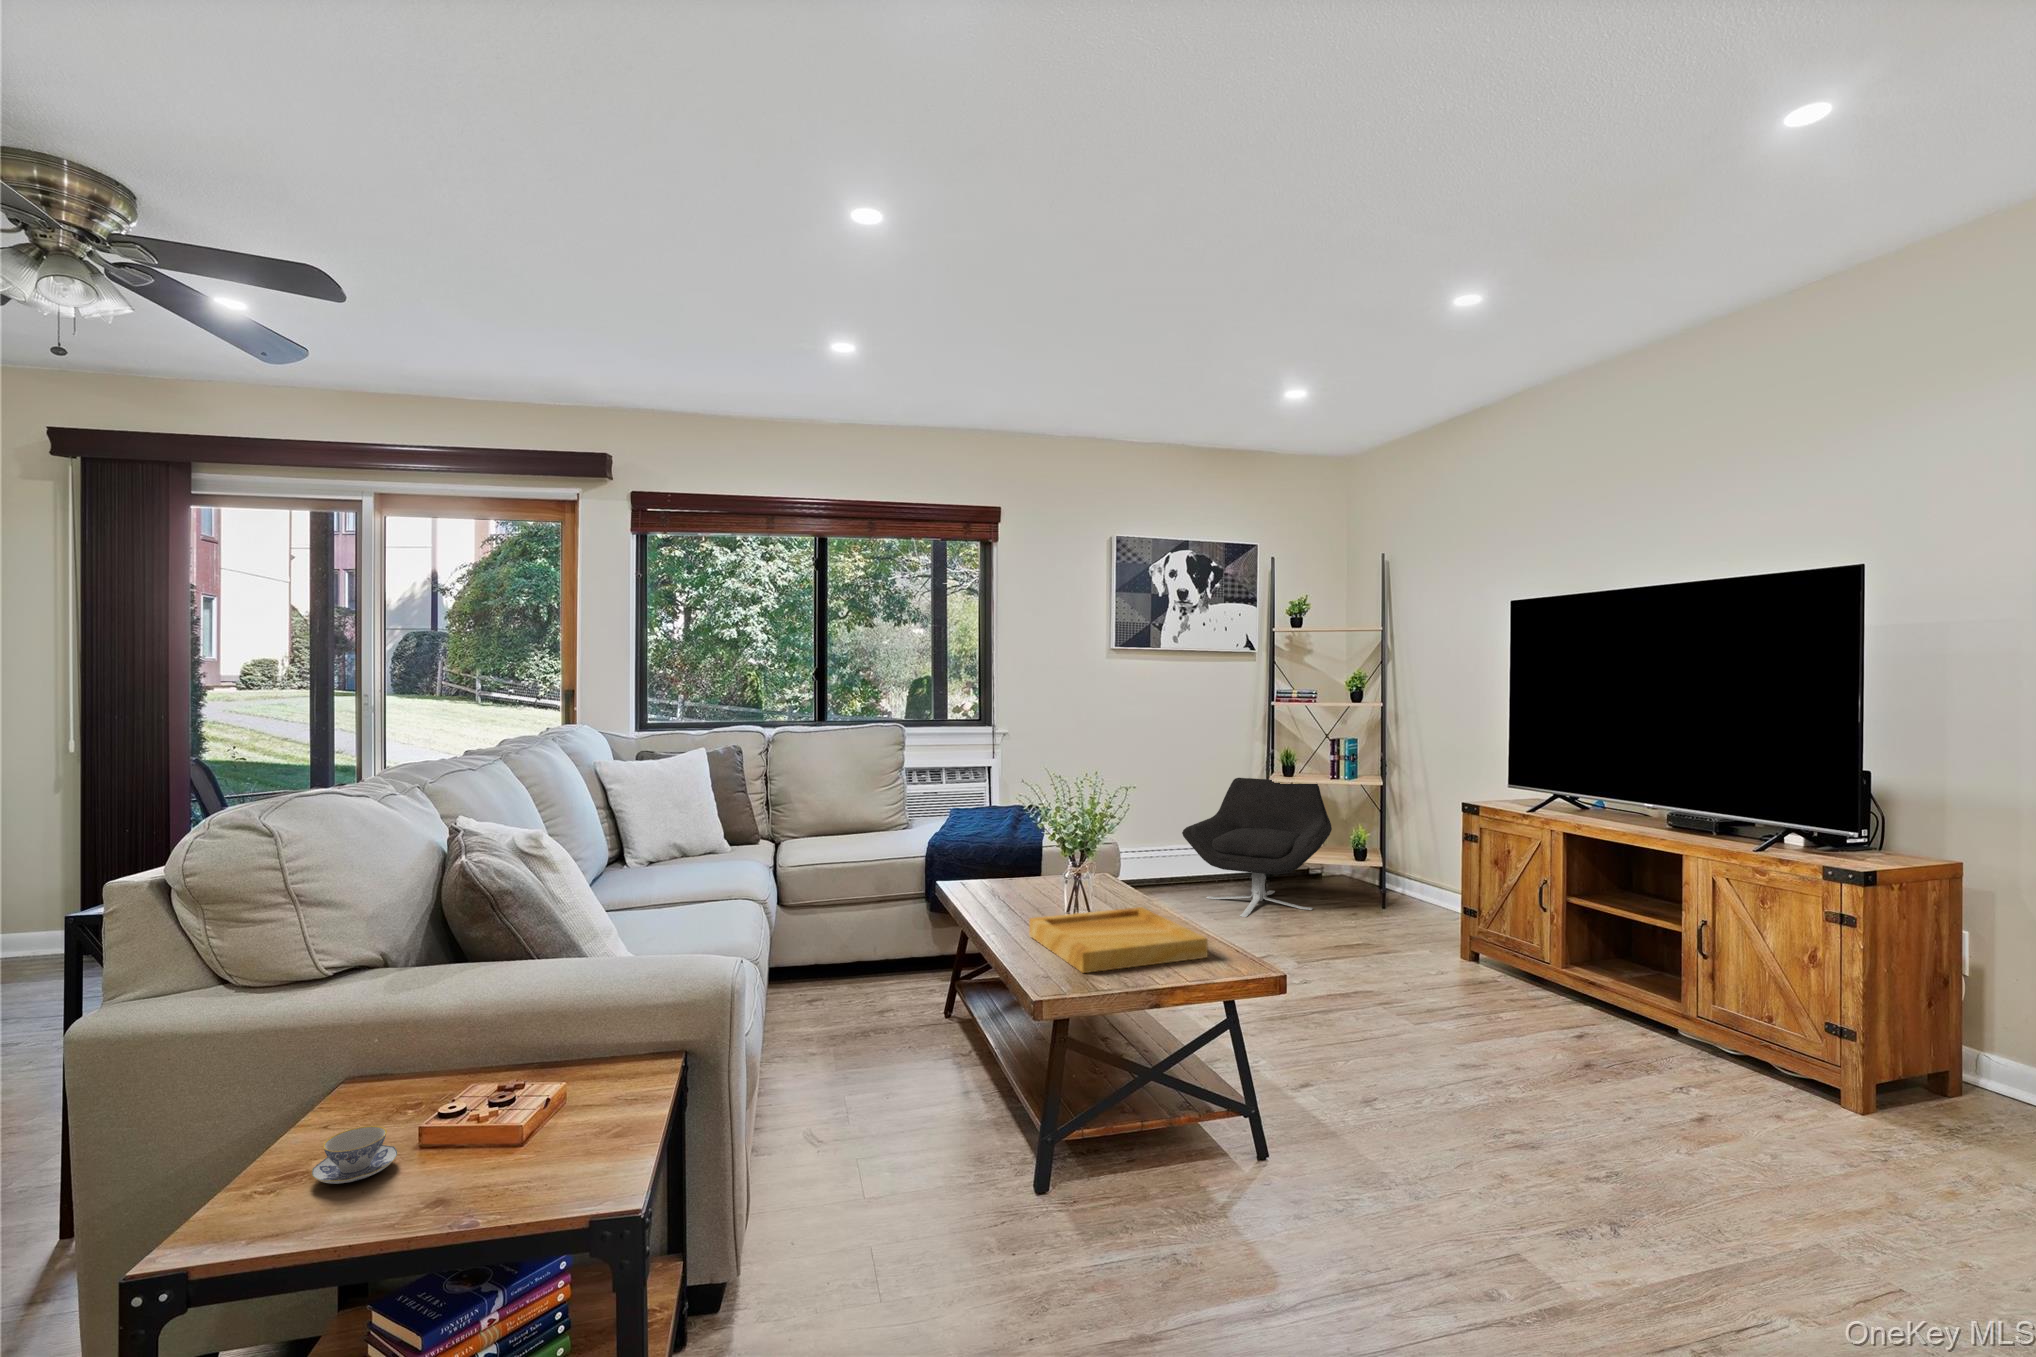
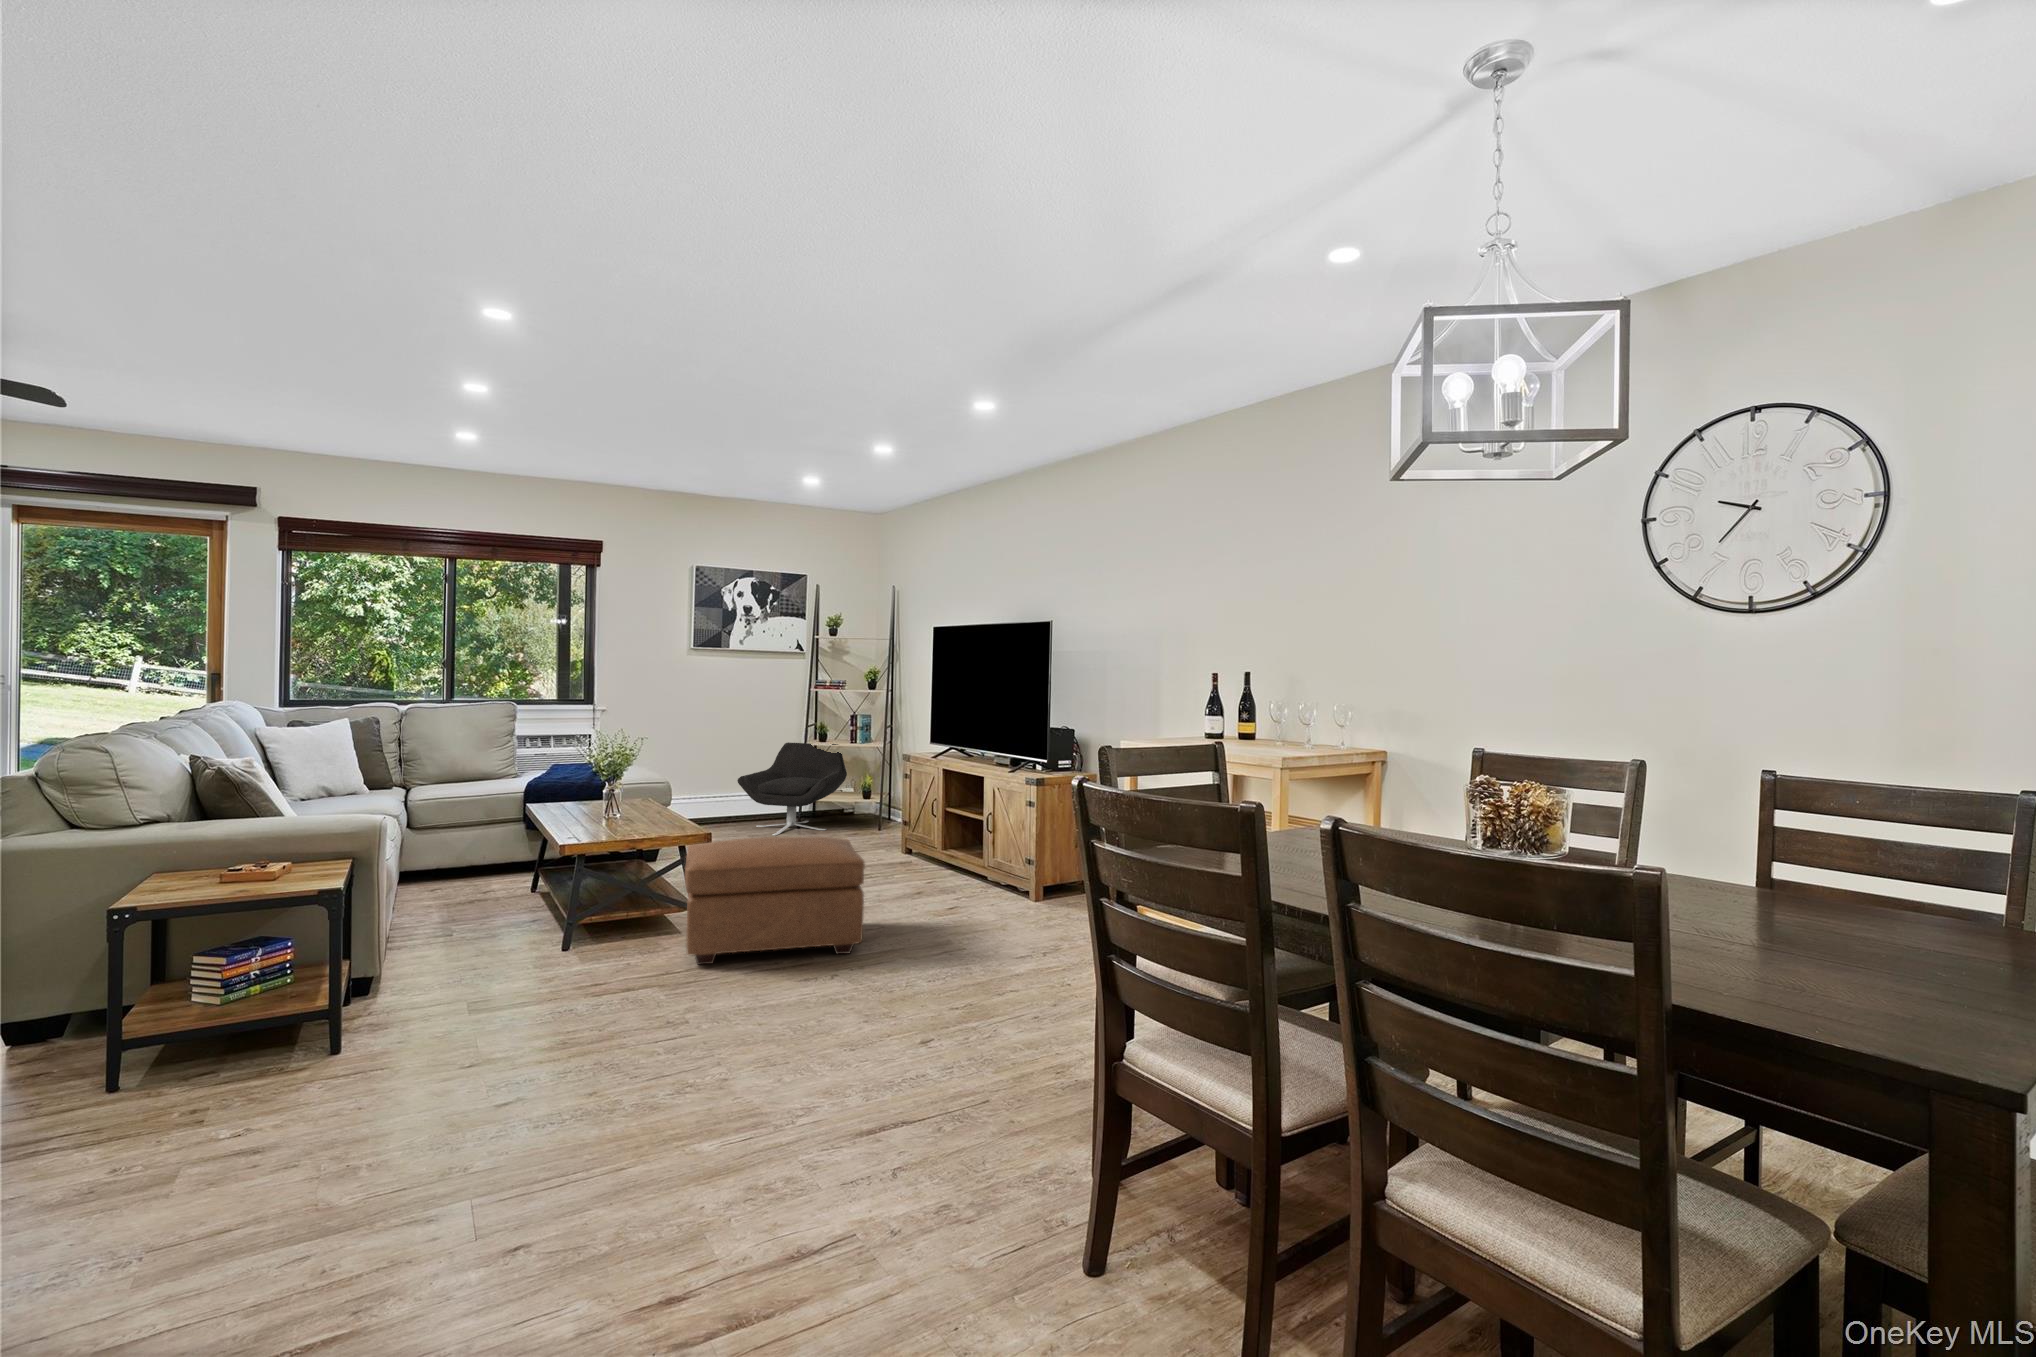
tray: present [1029,907,1208,973] -> none [574,807,673,835]
ottoman: none [1250,998,1707,1302] -> present [684,837,865,965]
teacup: present [311,1126,398,1184] -> none [174,873,215,892]

